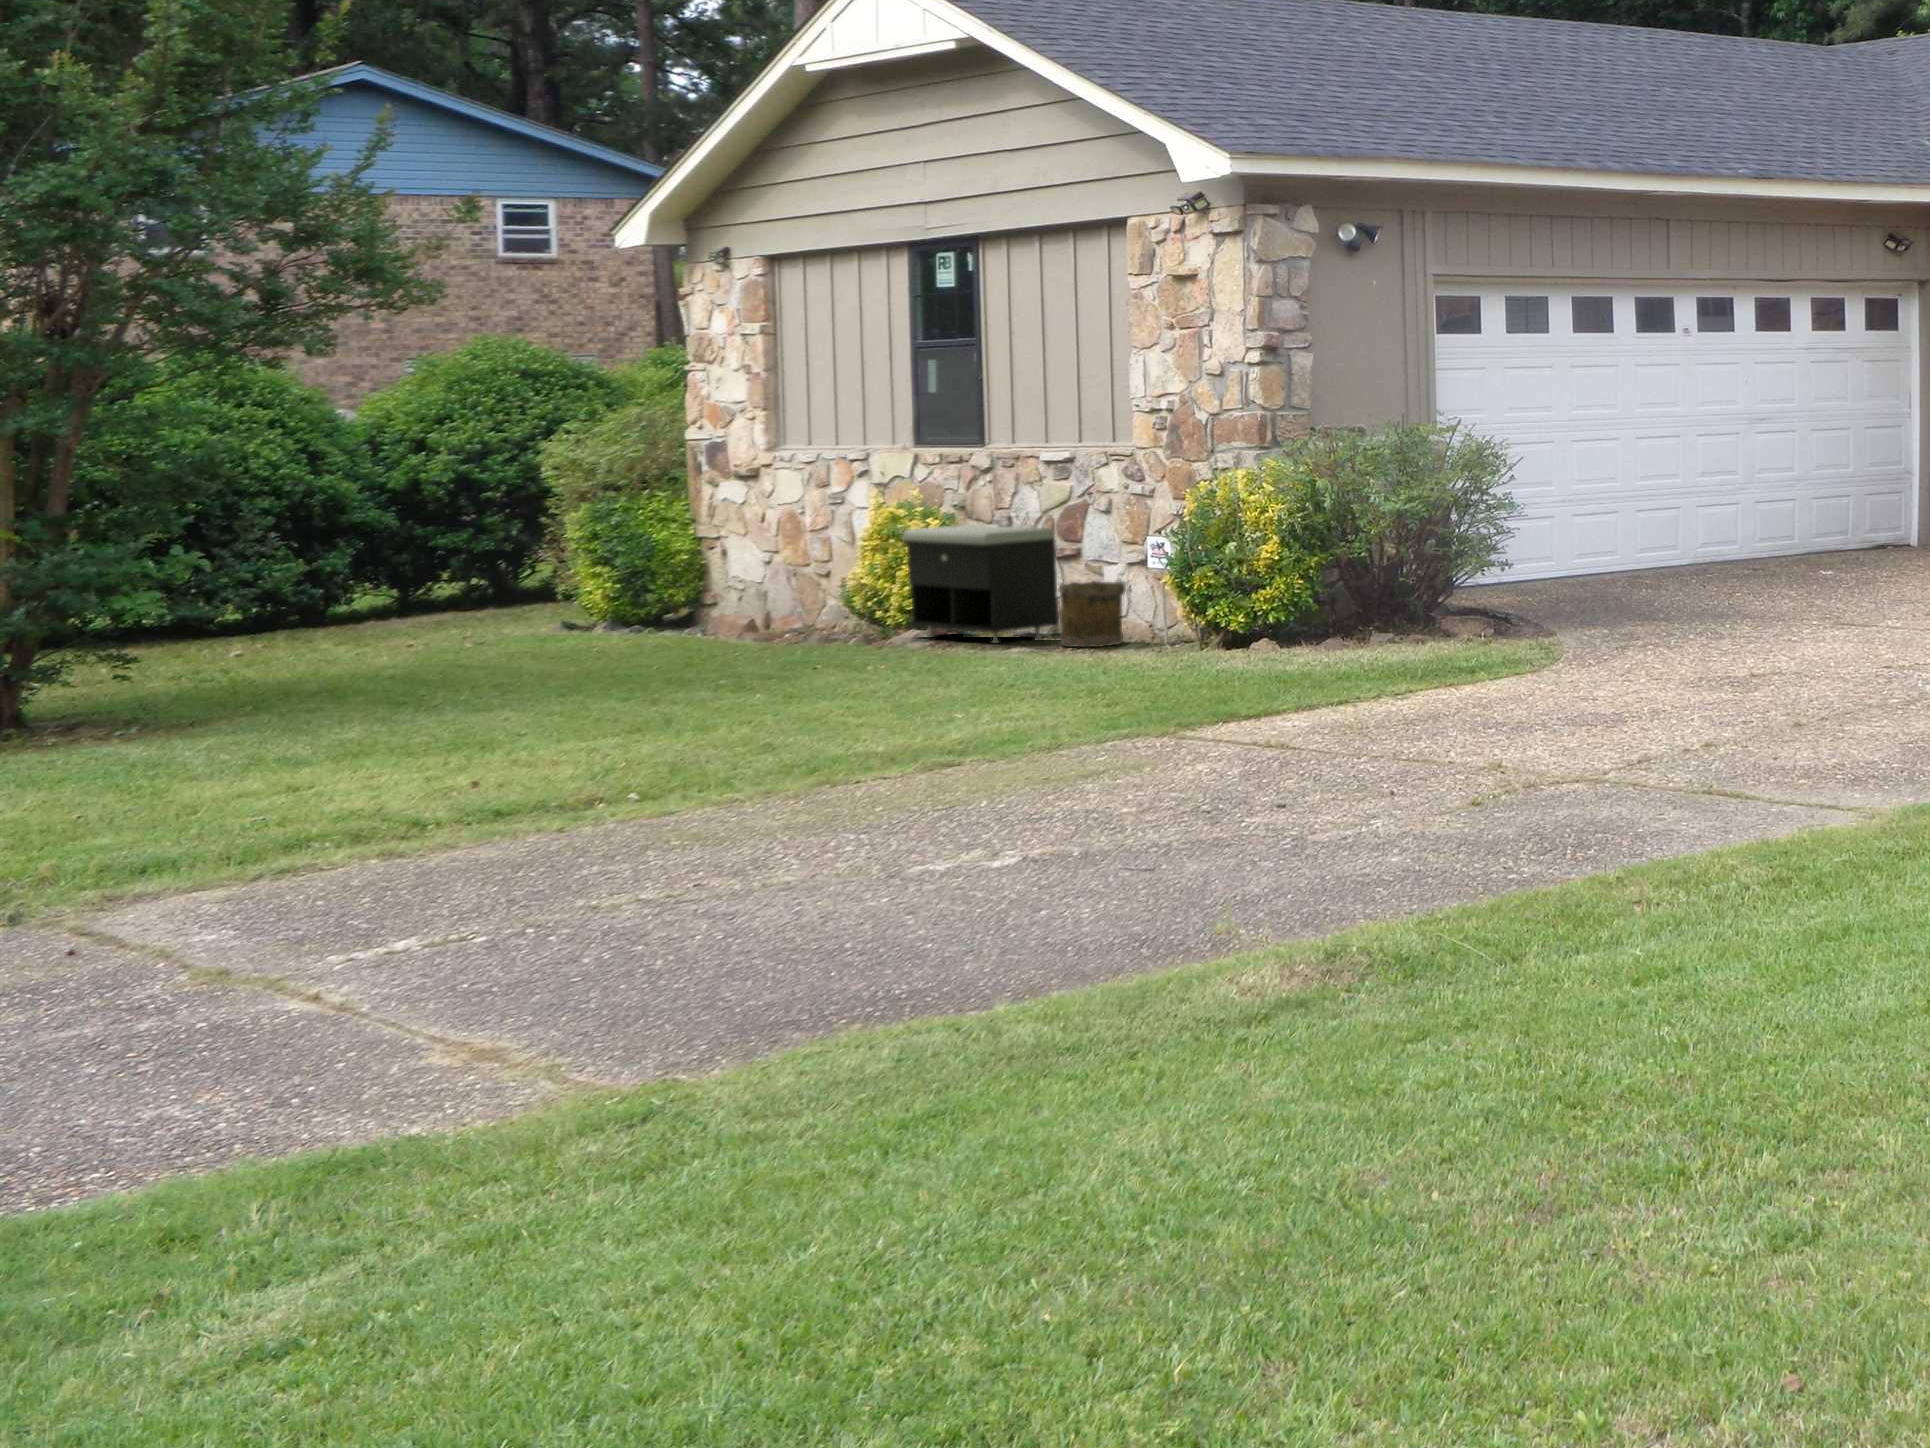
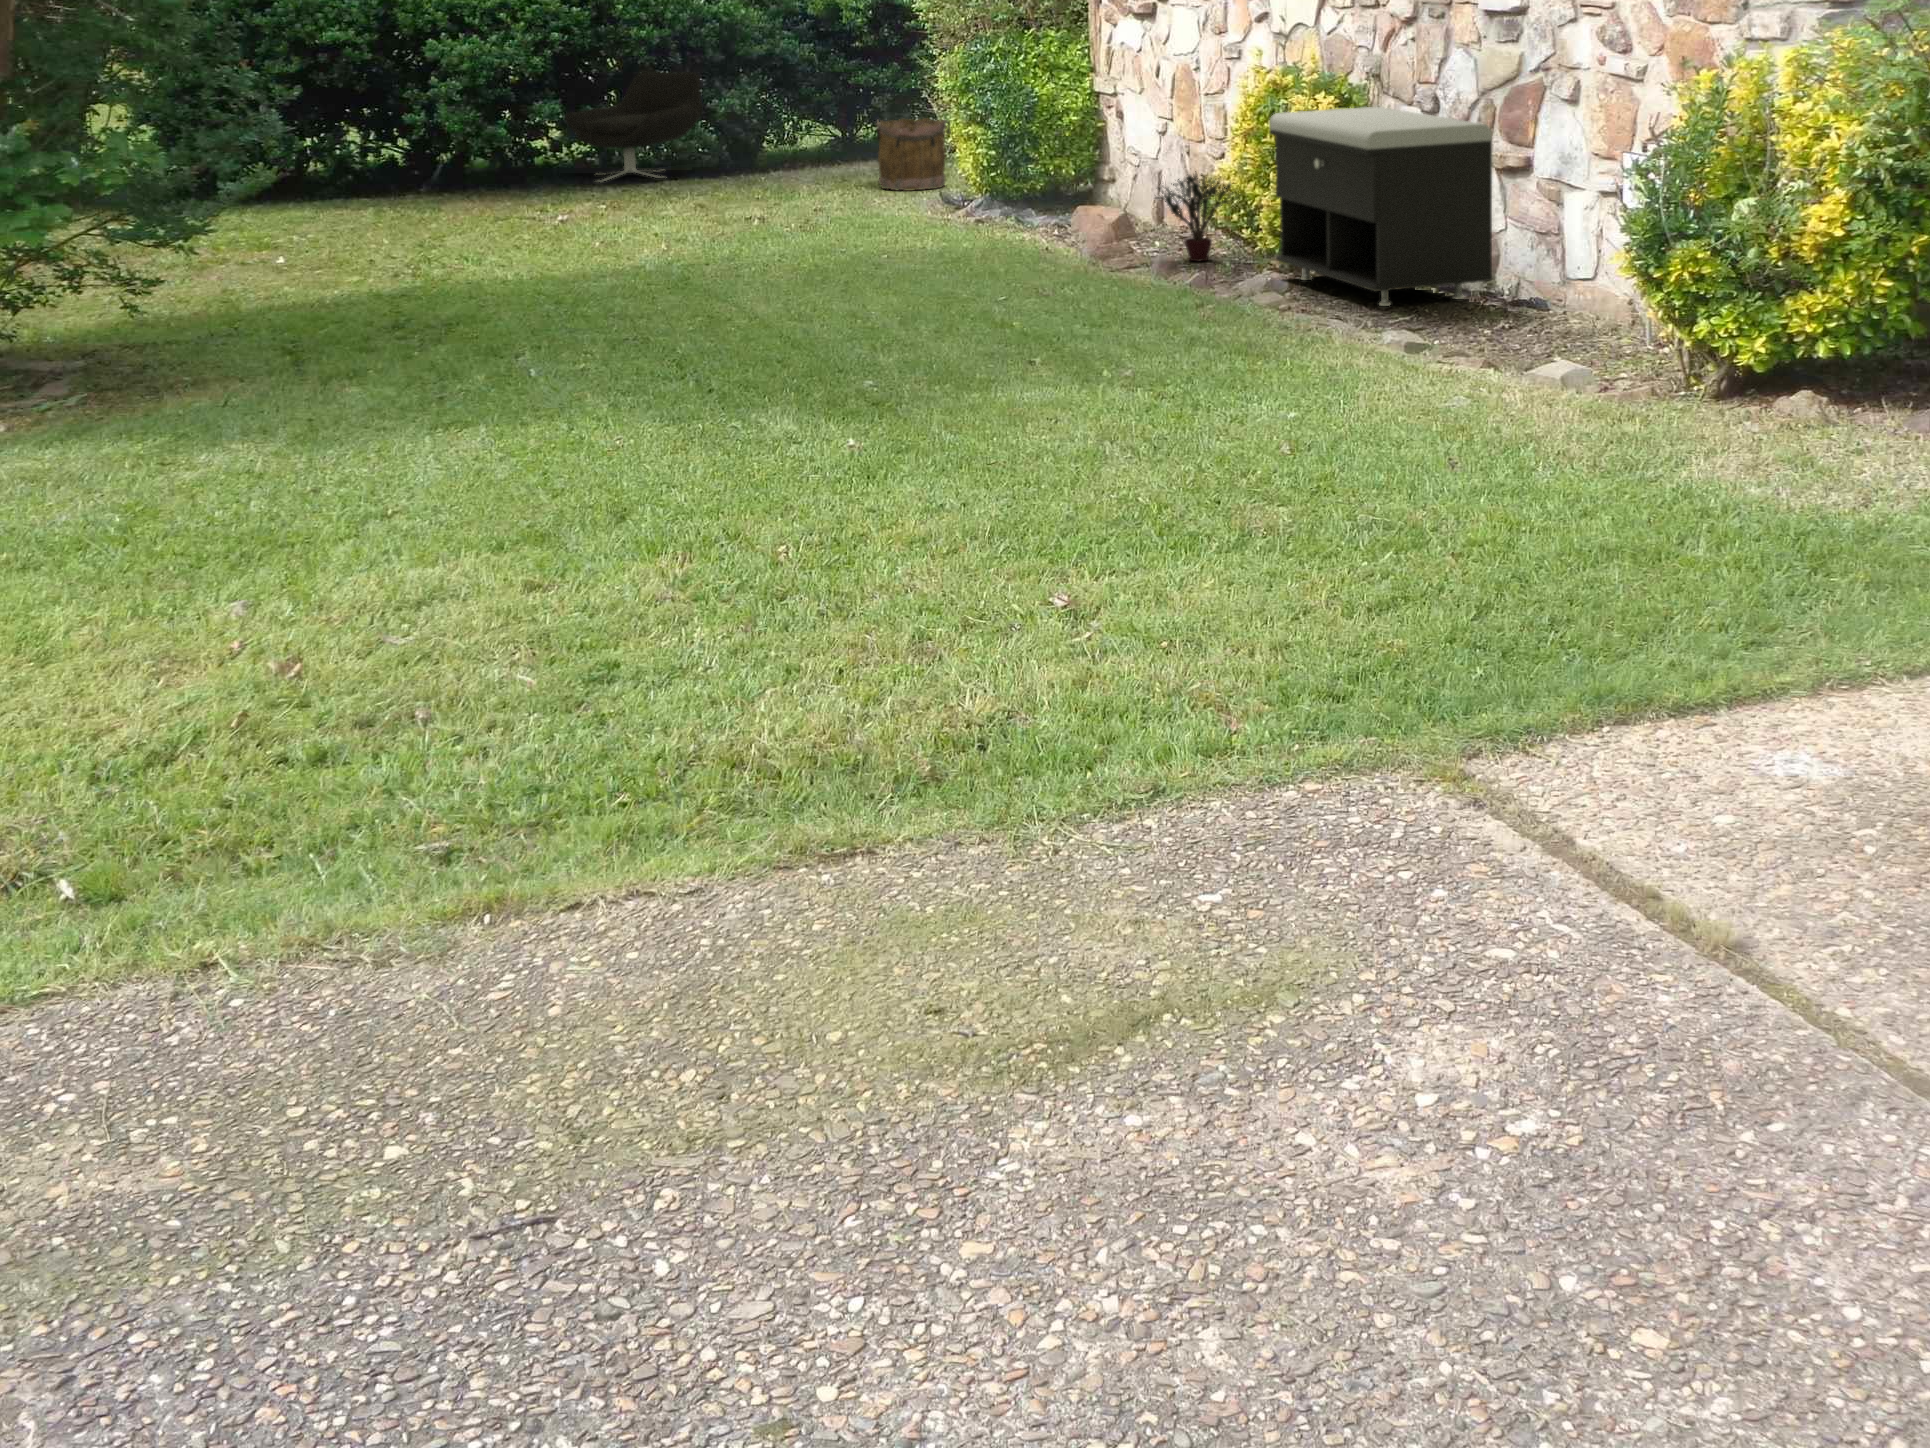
lounge chair: none [210,536,333,629] -> present [565,71,702,181]
potted plant: none [810,573,875,635] -> present [1157,171,1234,261]
bucket: present [1058,580,1126,647] -> present [876,118,951,191]

